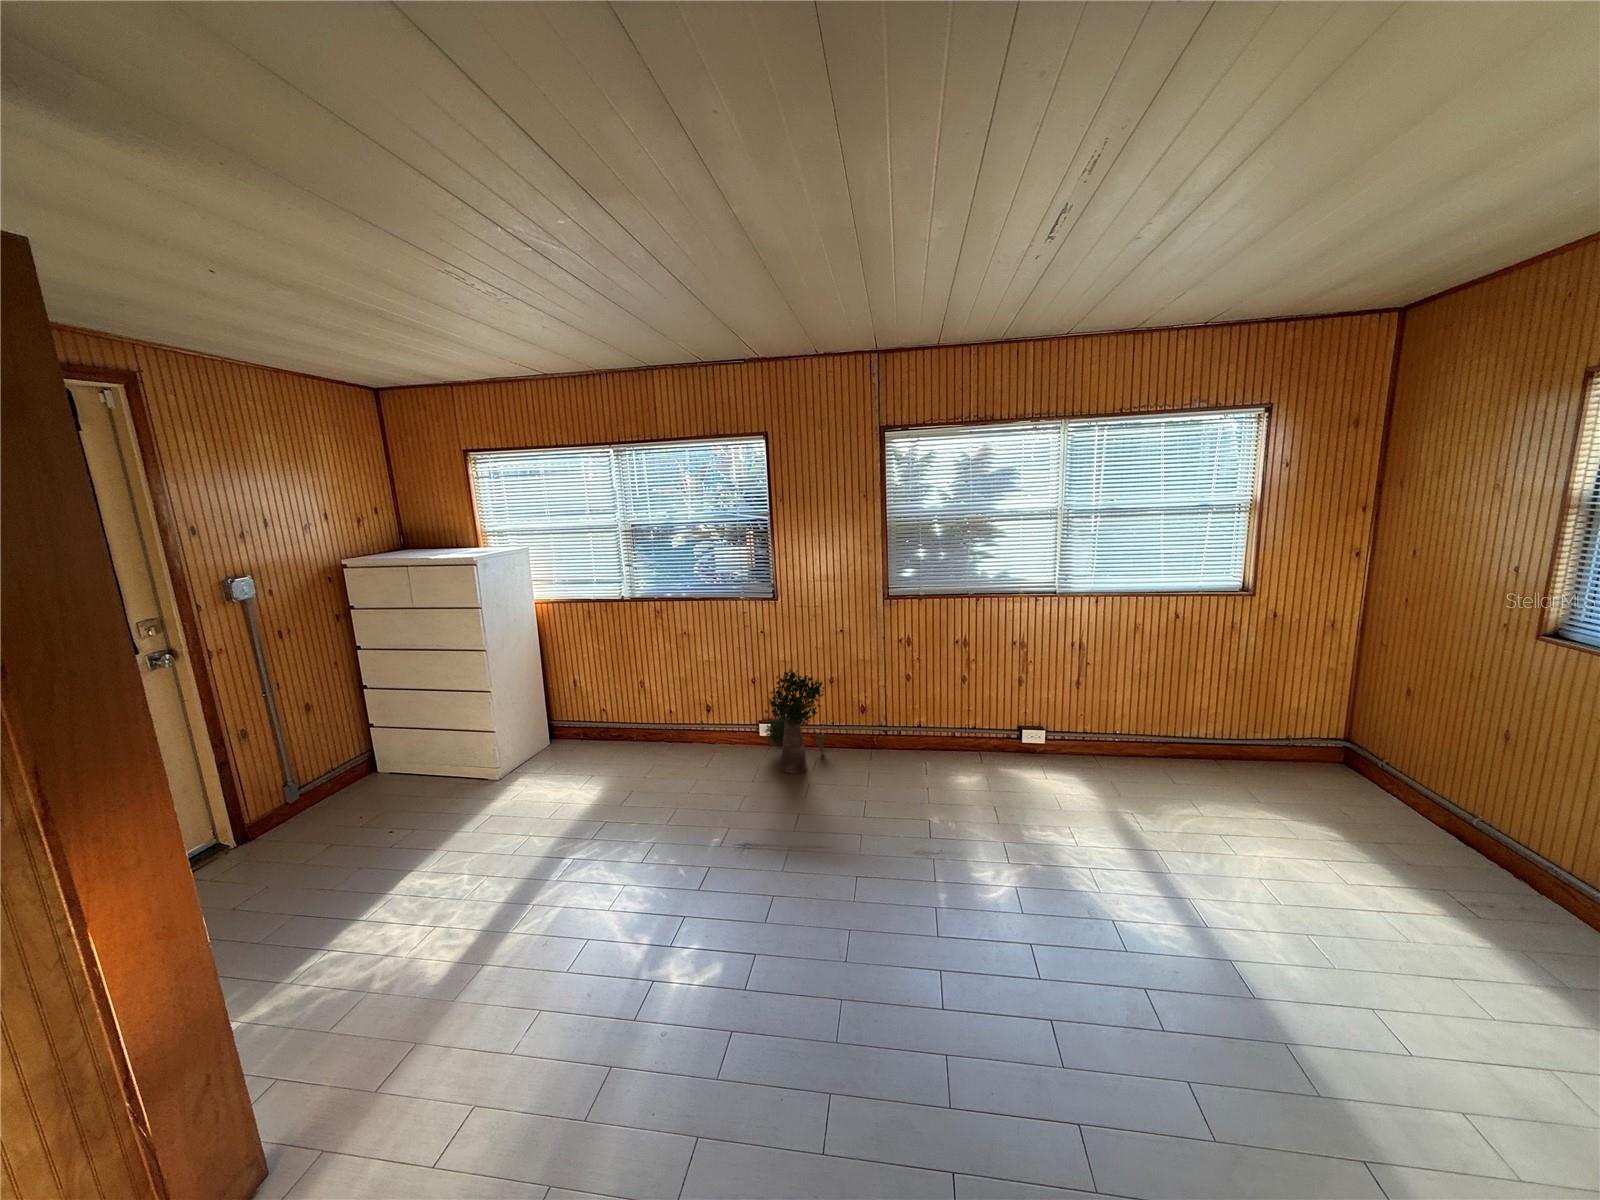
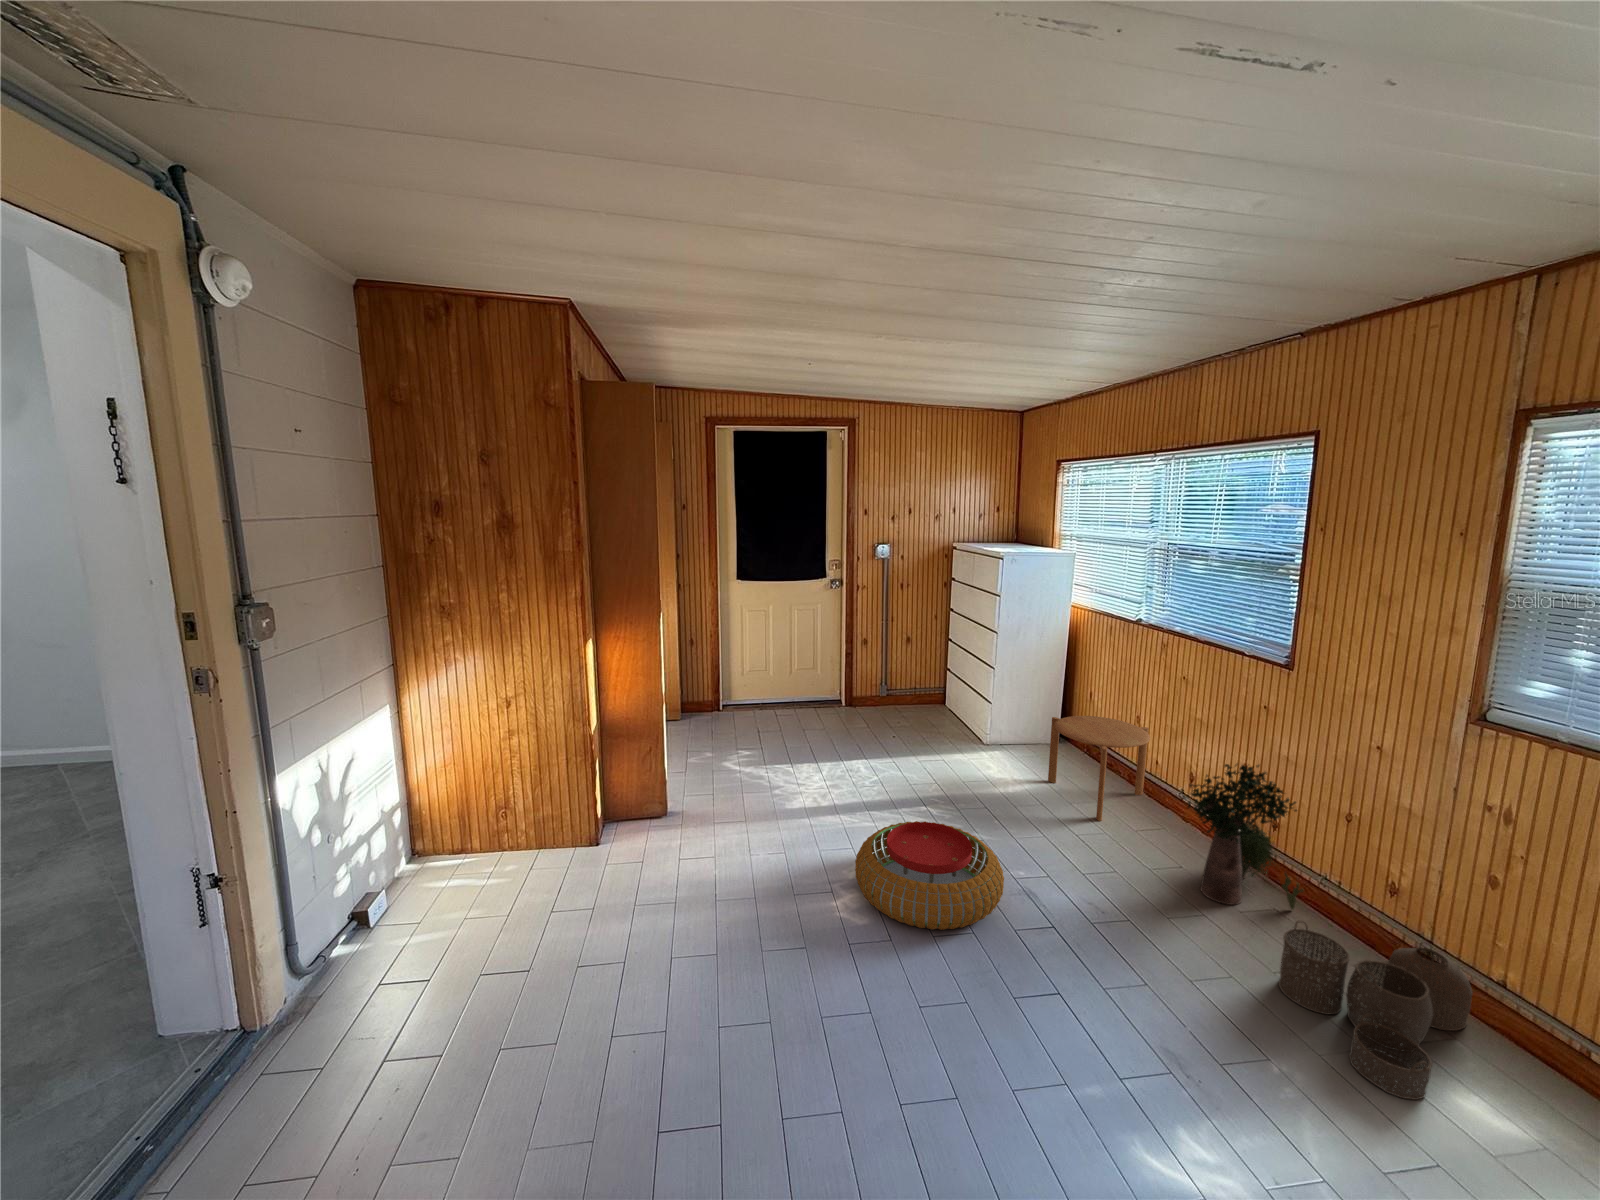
side table: none [591,685,683,774] -> present [1048,716,1150,821]
woven basket: none [873,723,966,798] -> present [1279,921,1472,1100]
pouf: none [600,829,766,963] -> present [855,821,1004,930]

